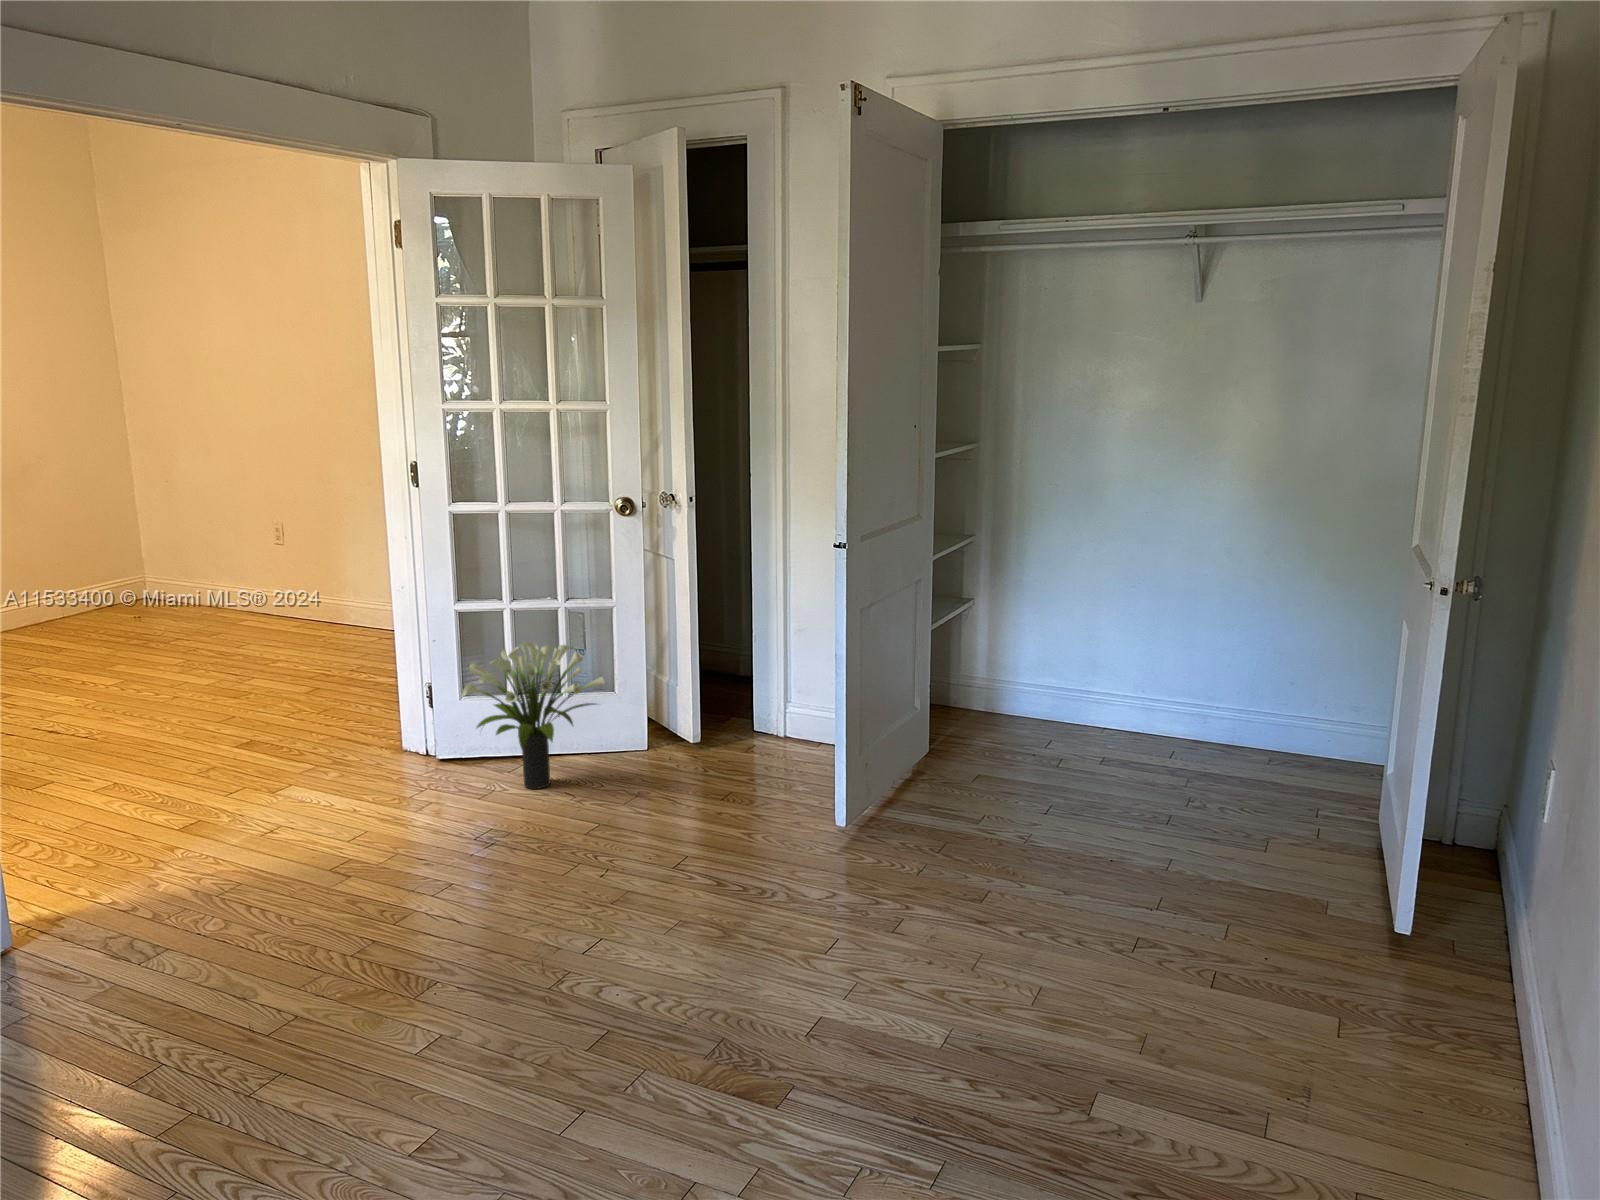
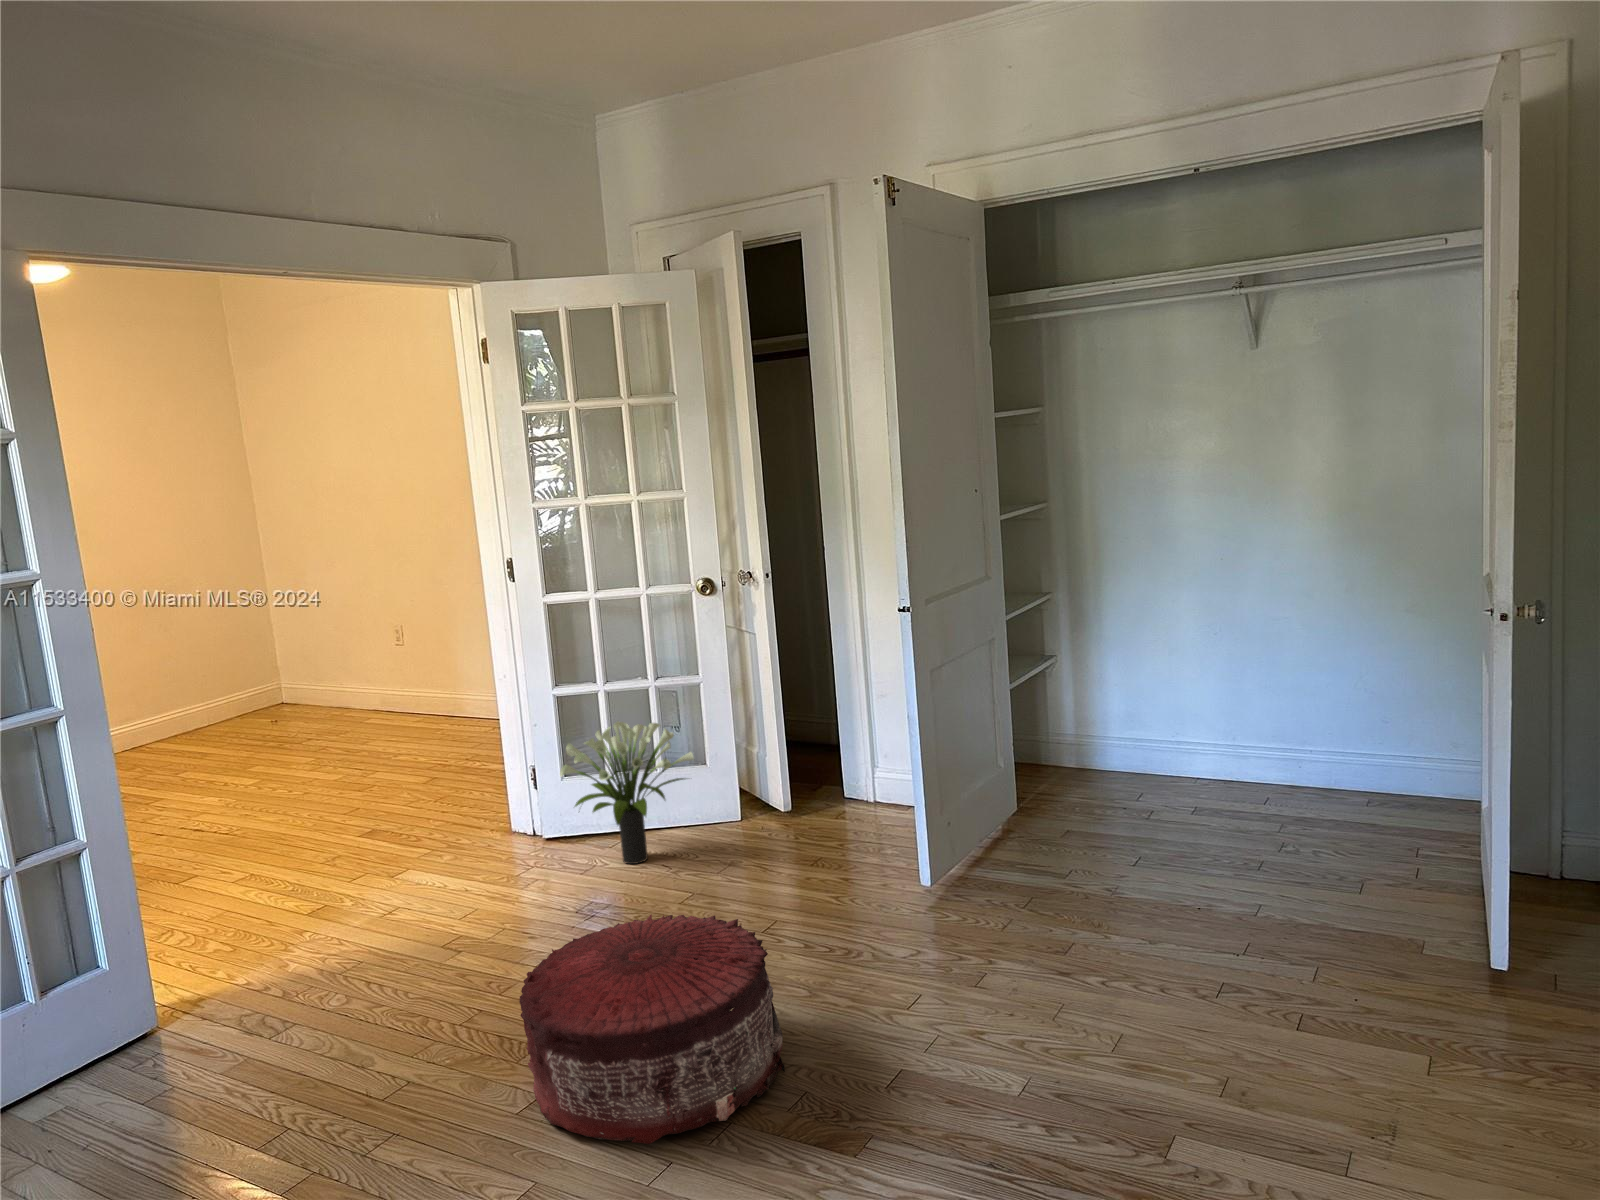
pouf: none [424,848,702,1091] -> present [519,915,785,1144]

